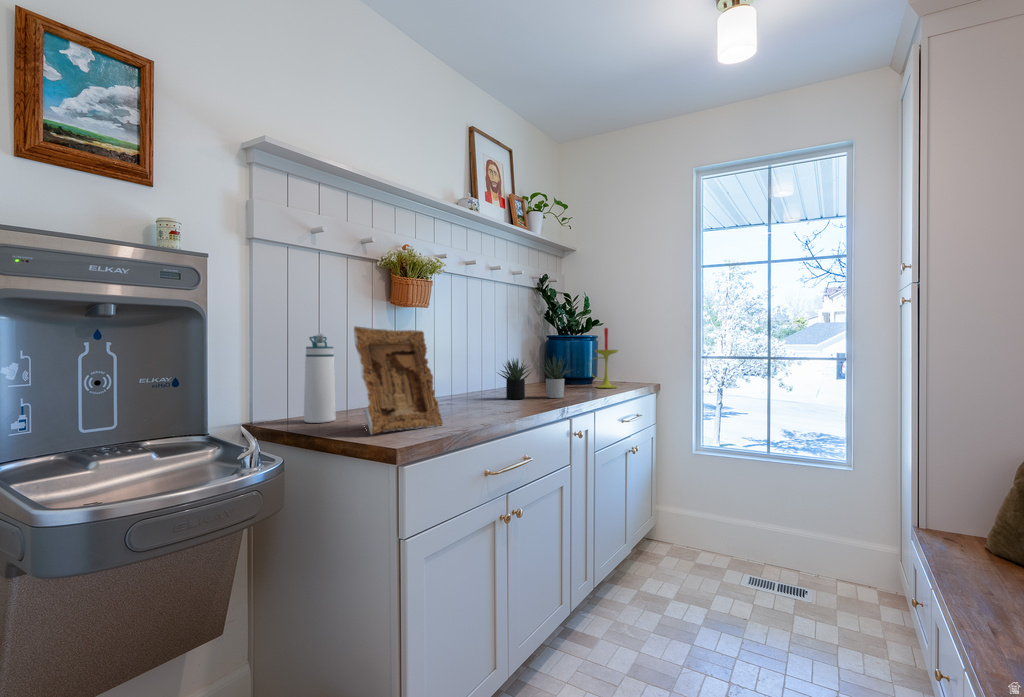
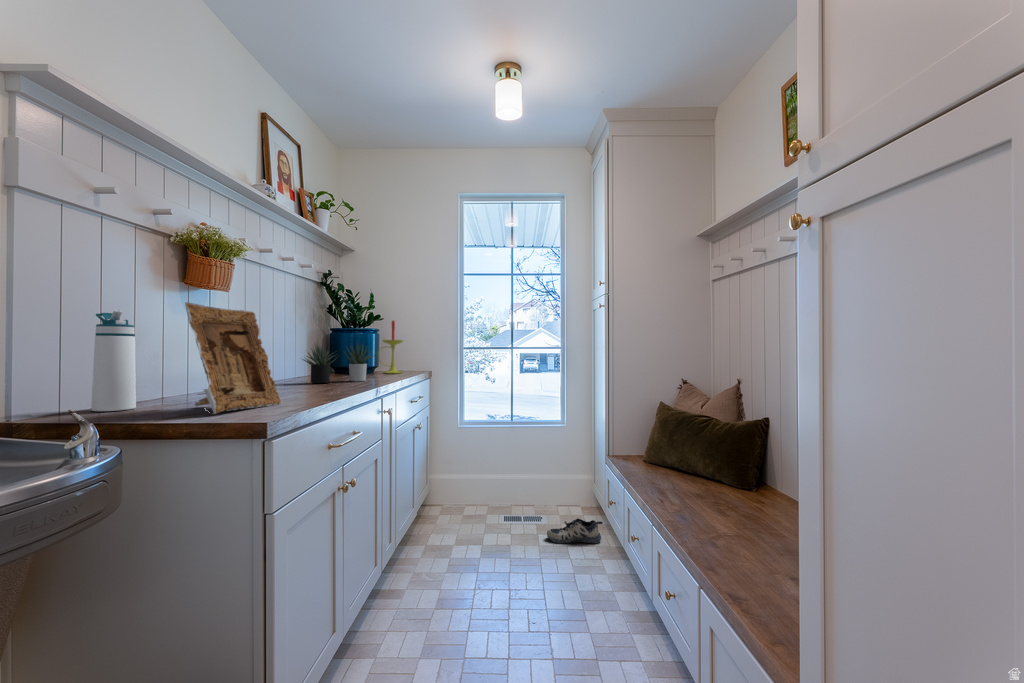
shoe: none [806,607,903,652] -> present [547,518,603,543]

